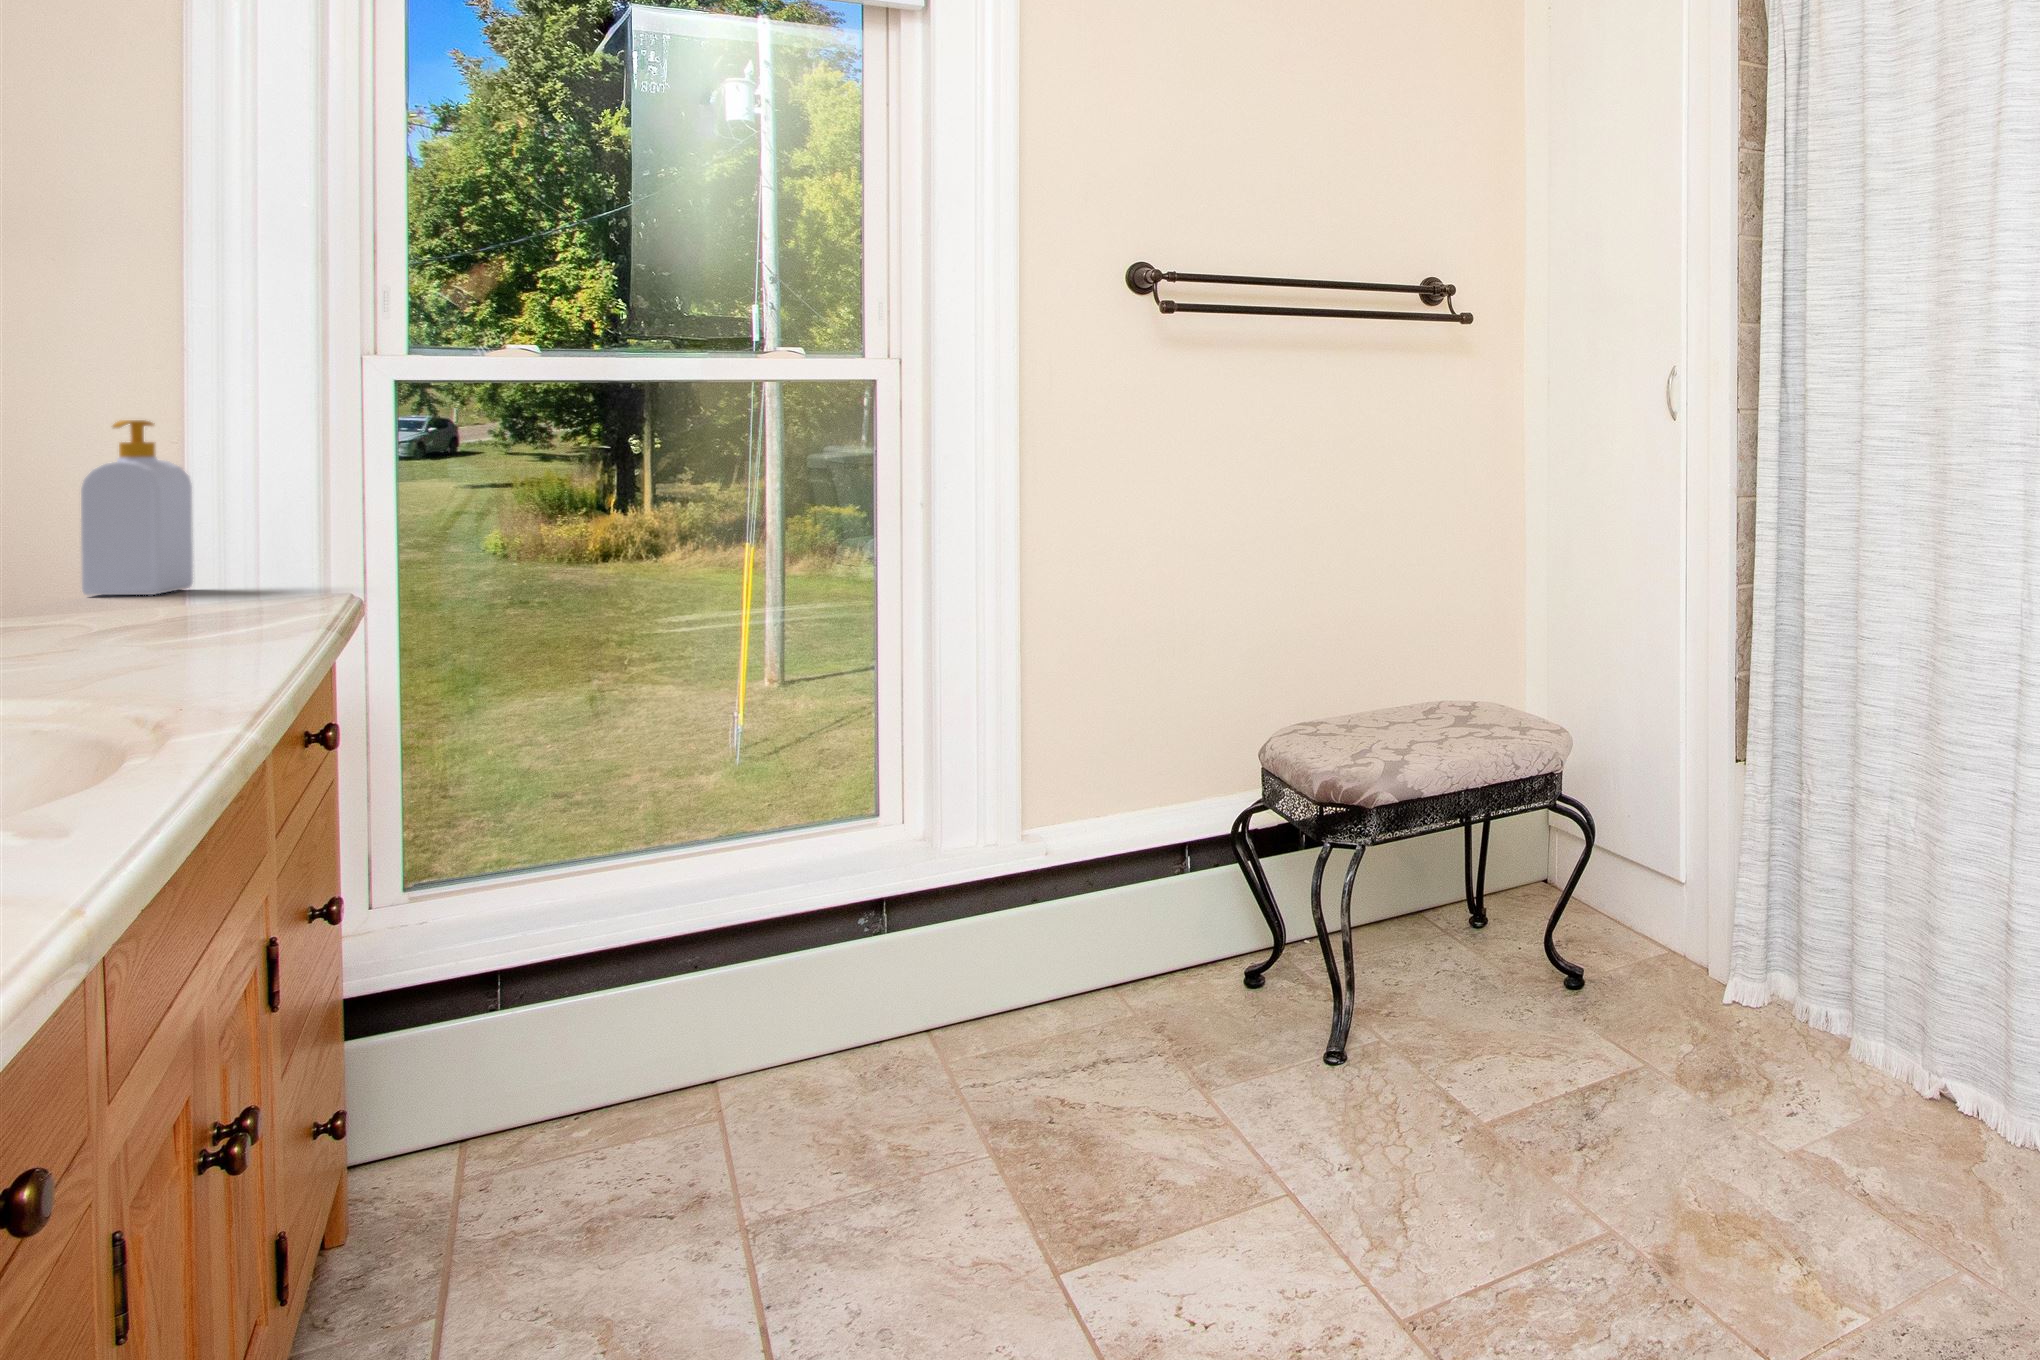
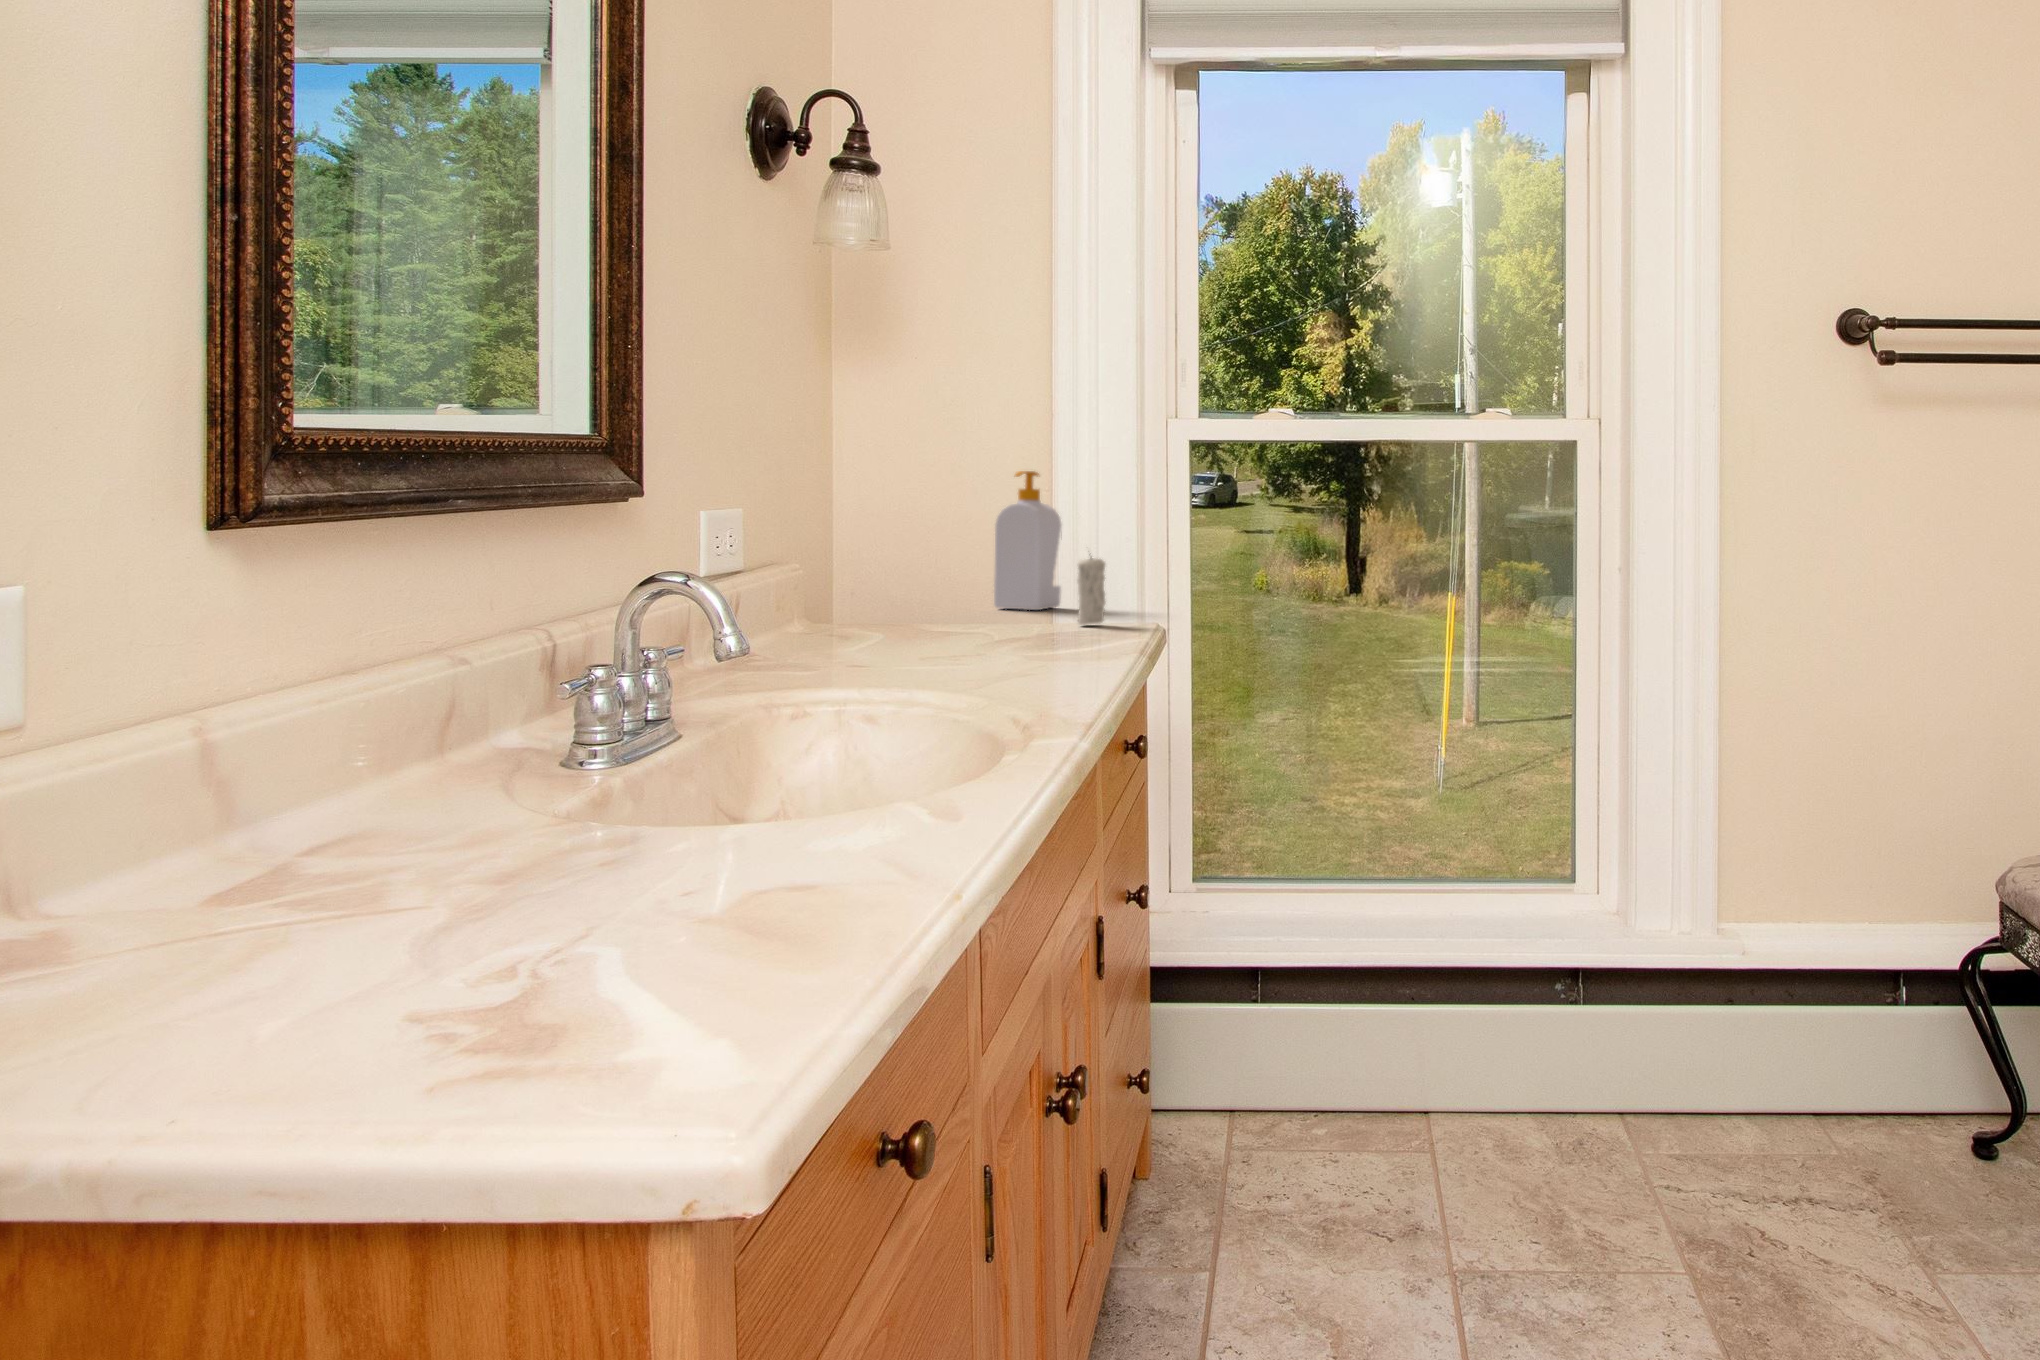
candle: none [221,513,267,611] -> present [1077,558,1105,625]

